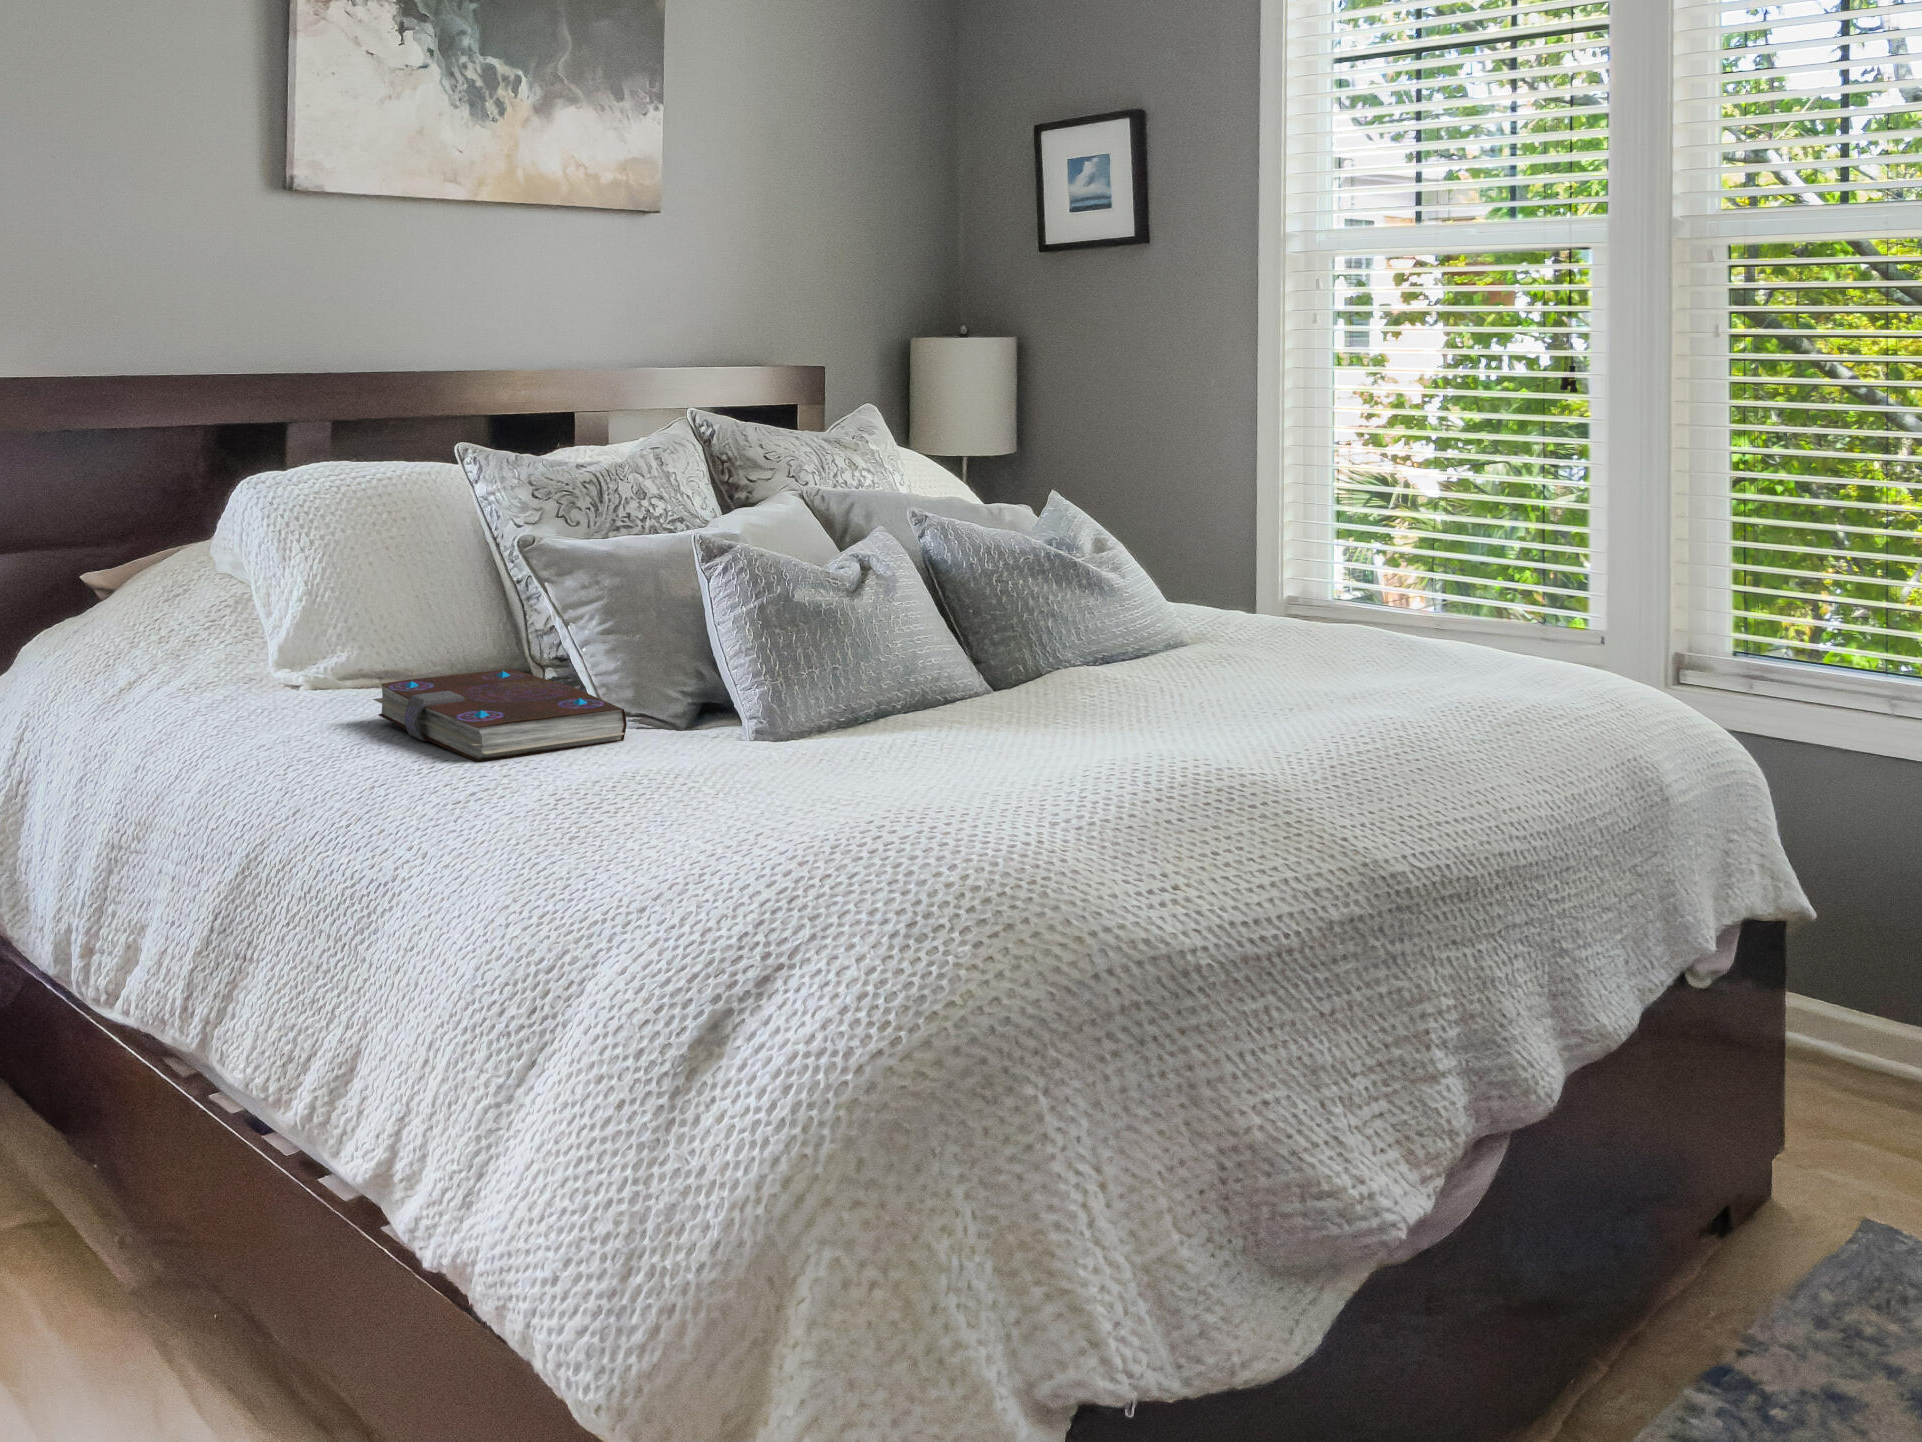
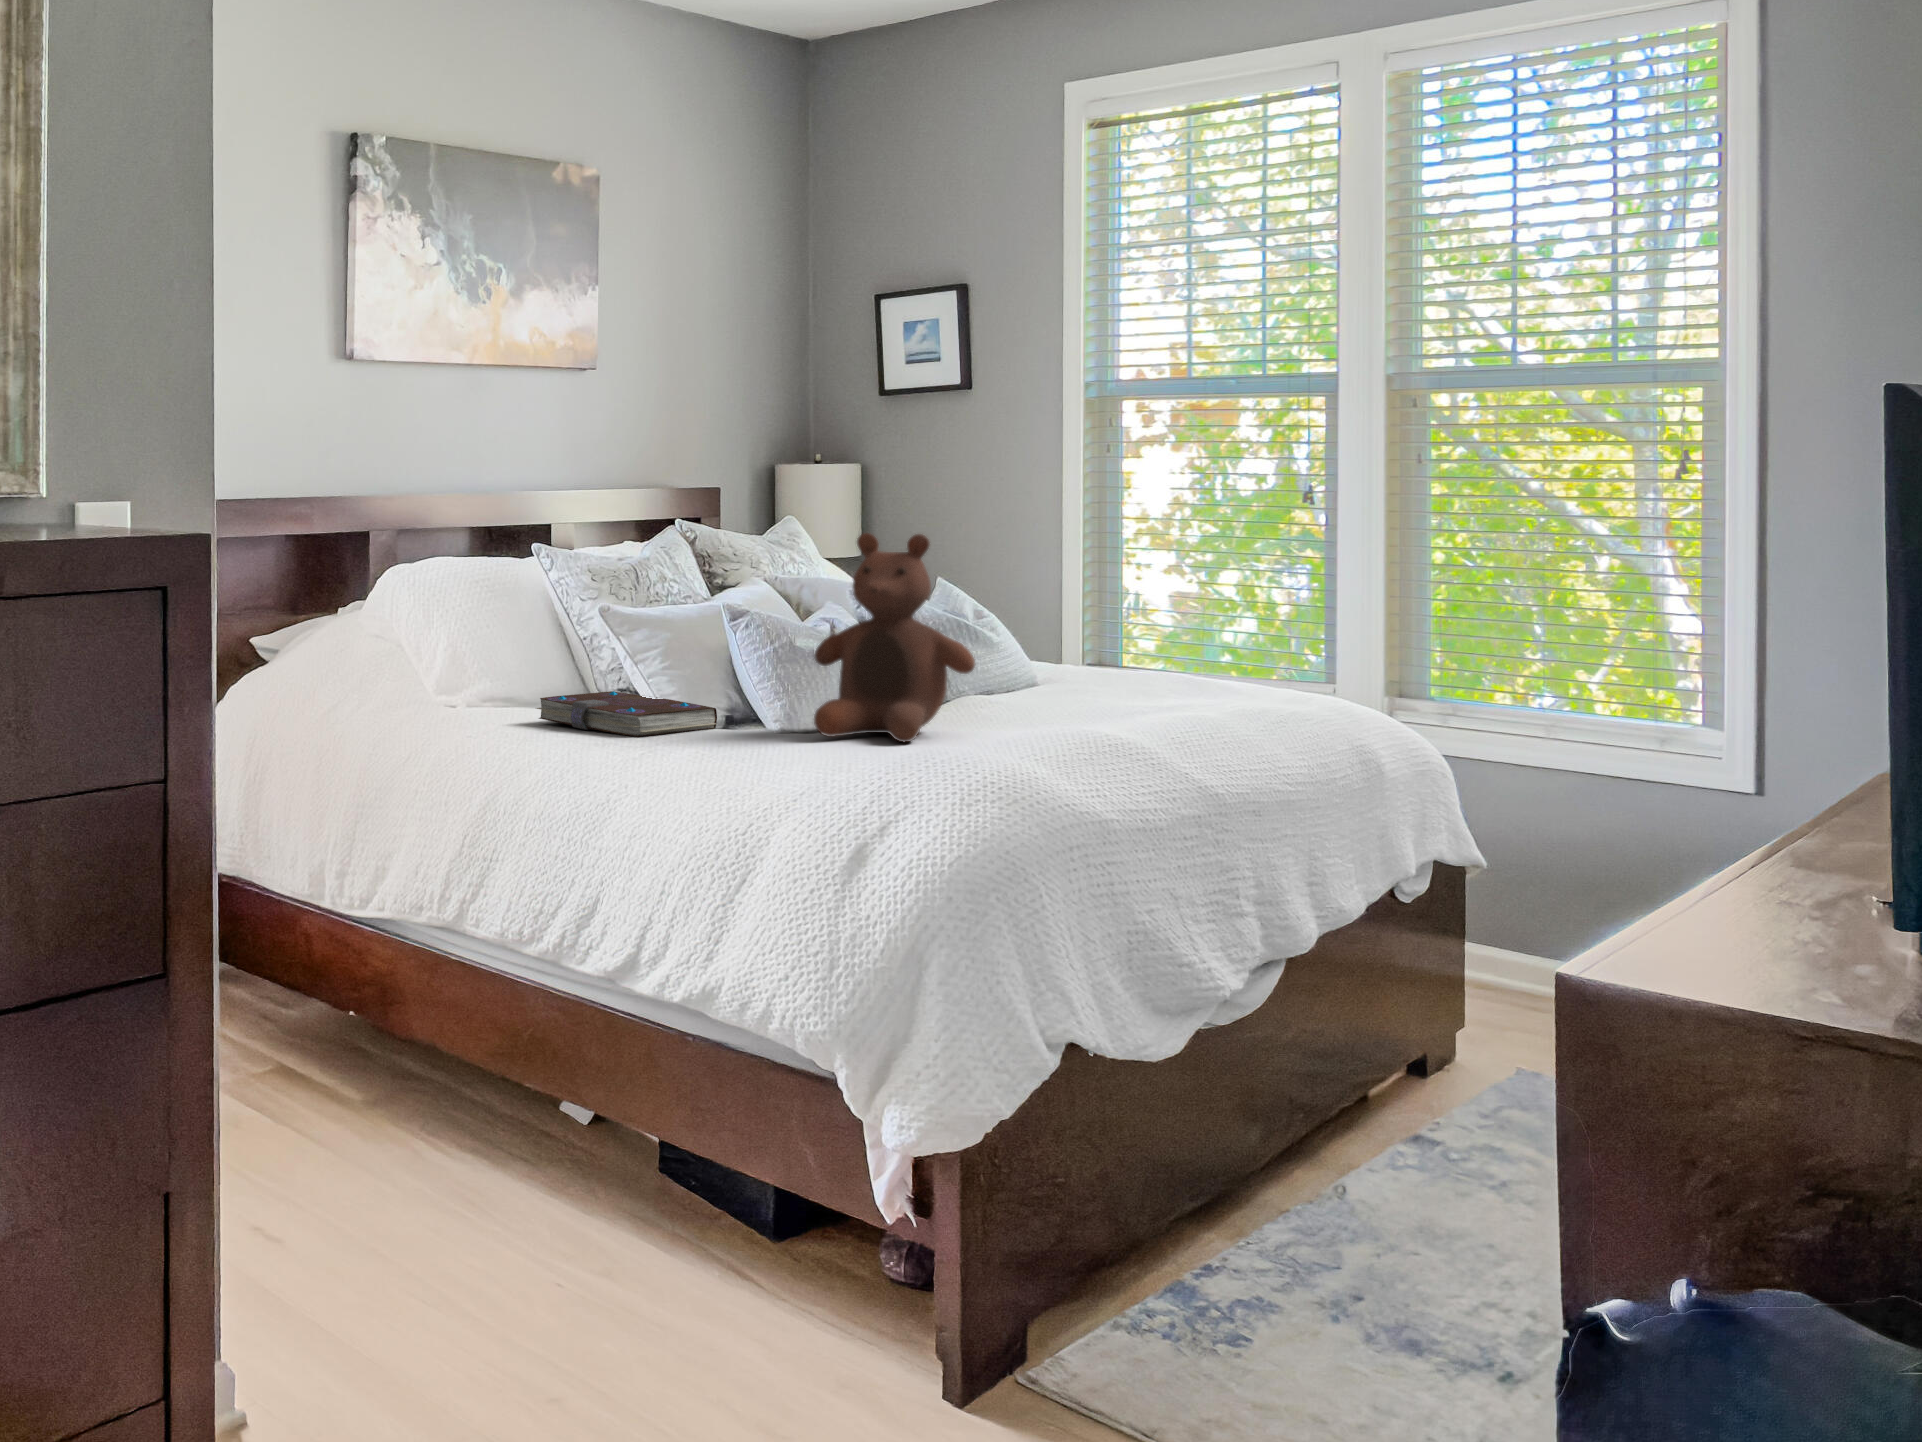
stuffed bear: none [736,438,1004,790] -> present [814,533,975,743]

